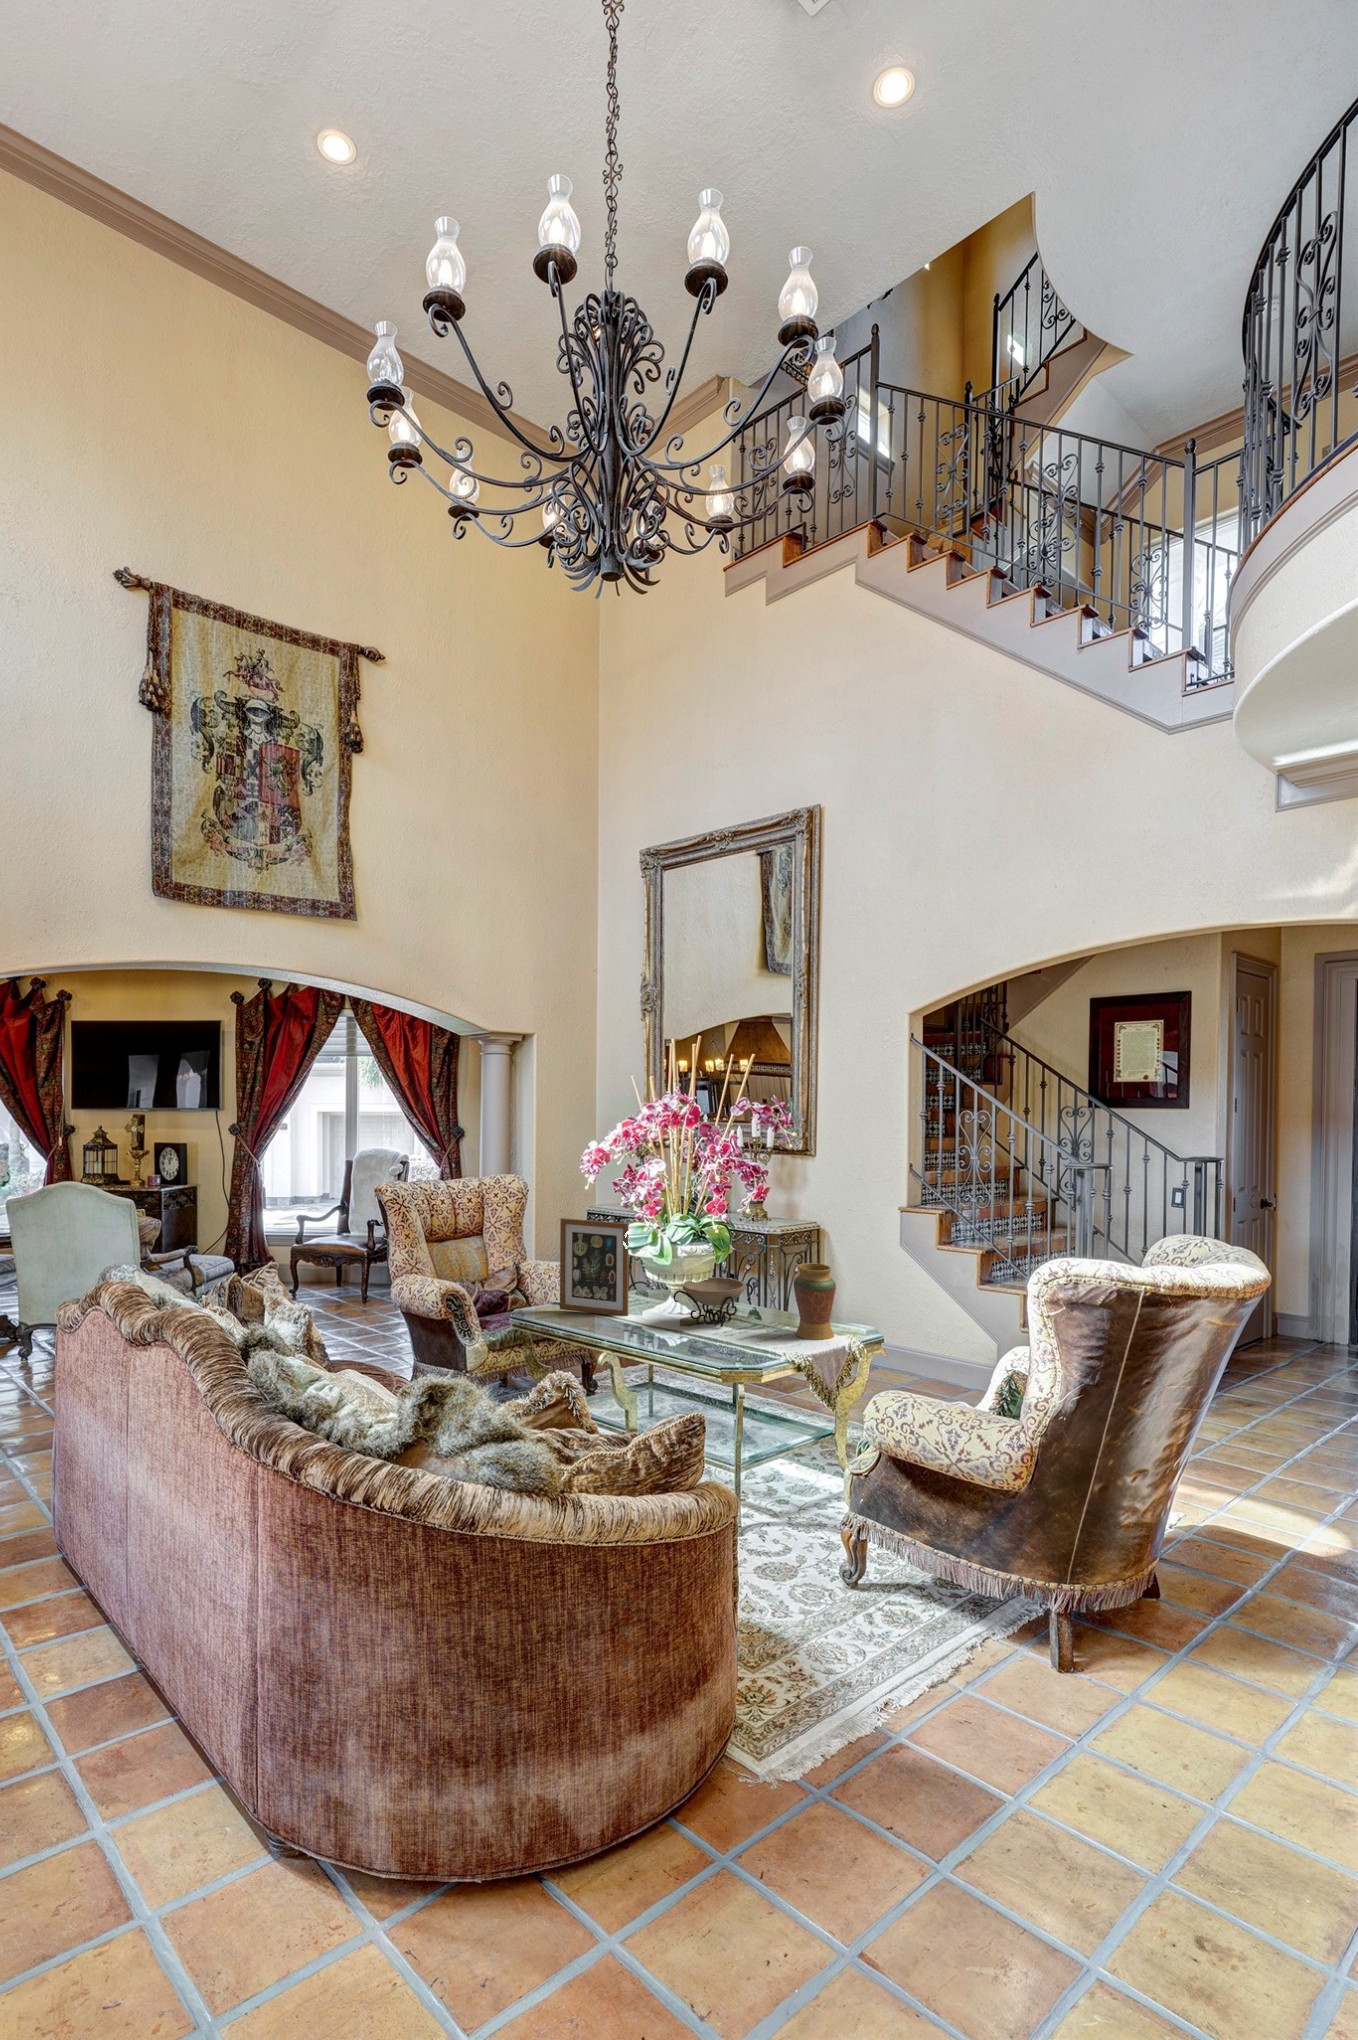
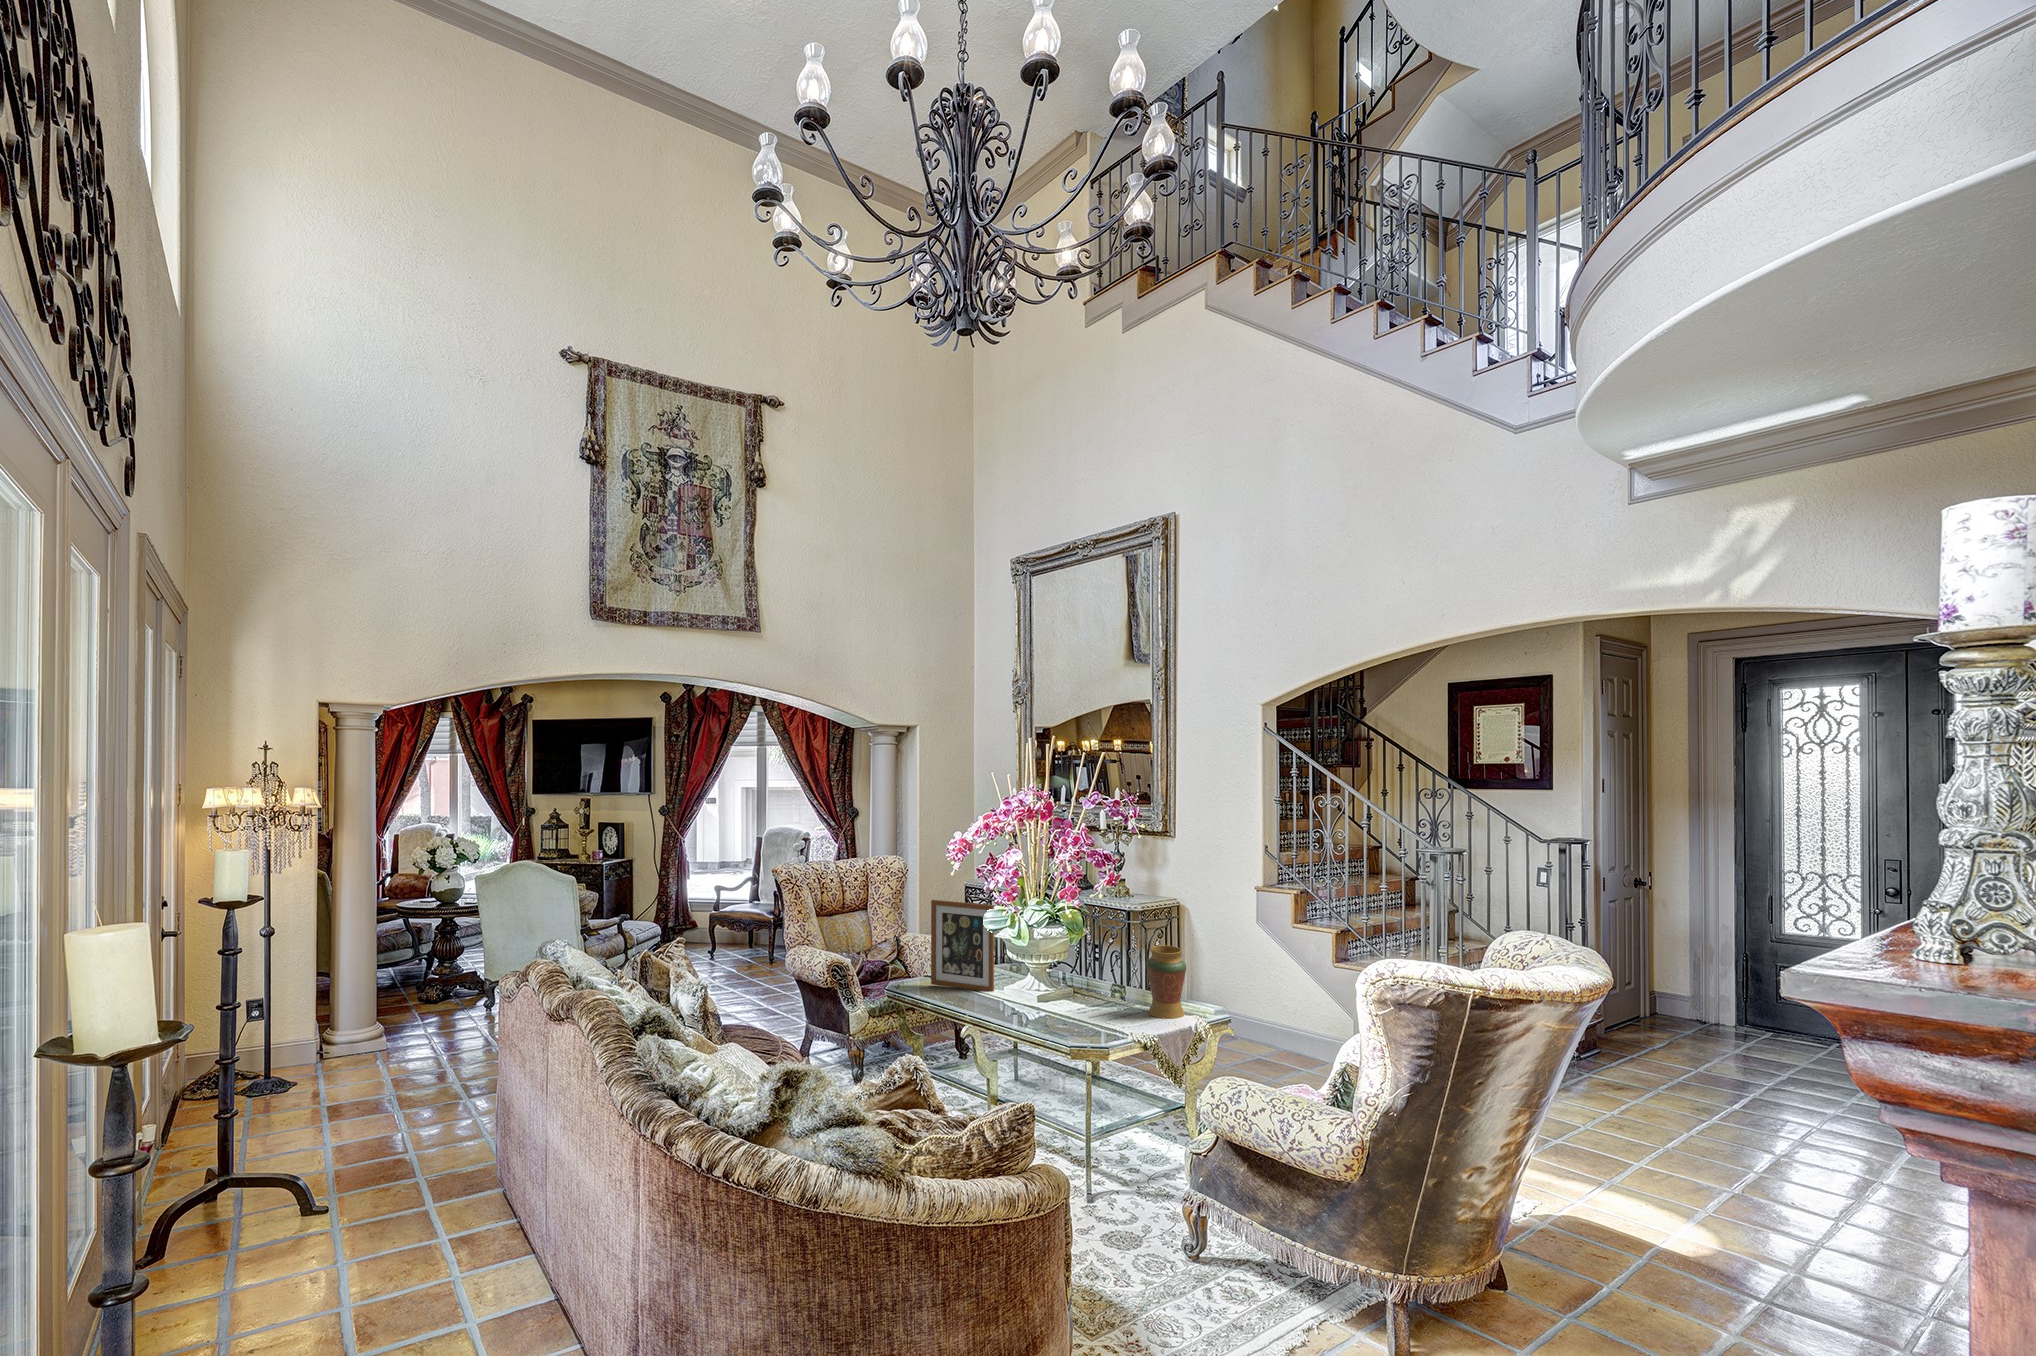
decorative bowl: present [673,1277,753,1327] -> none [1034,956,1110,1005]

